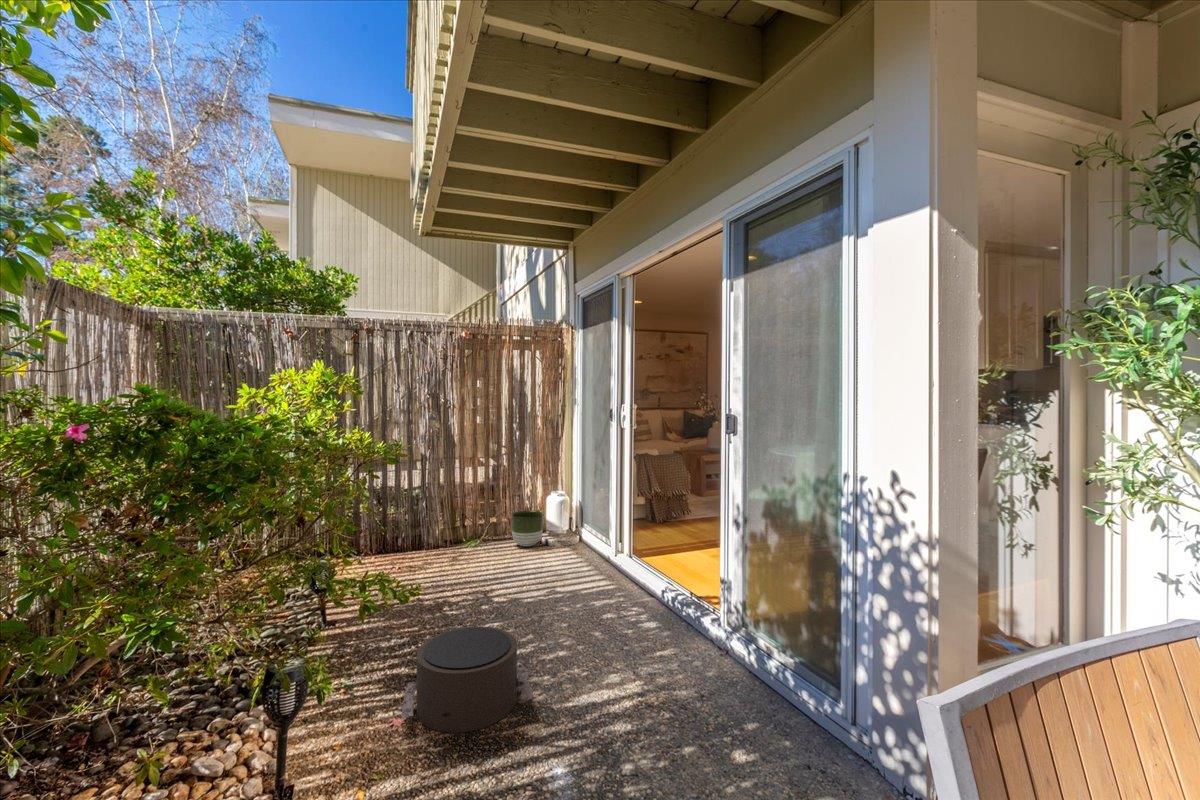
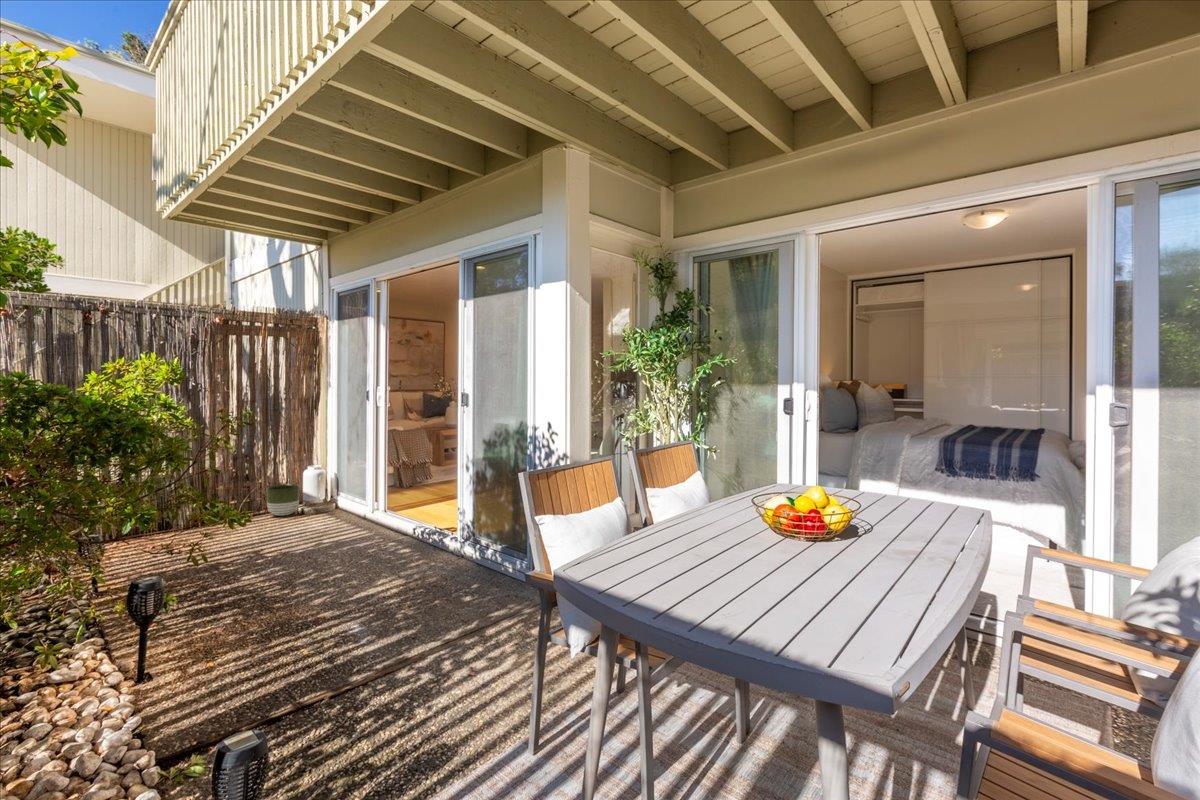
pouf: present [402,627,533,733] -> none [210,554,321,620]

